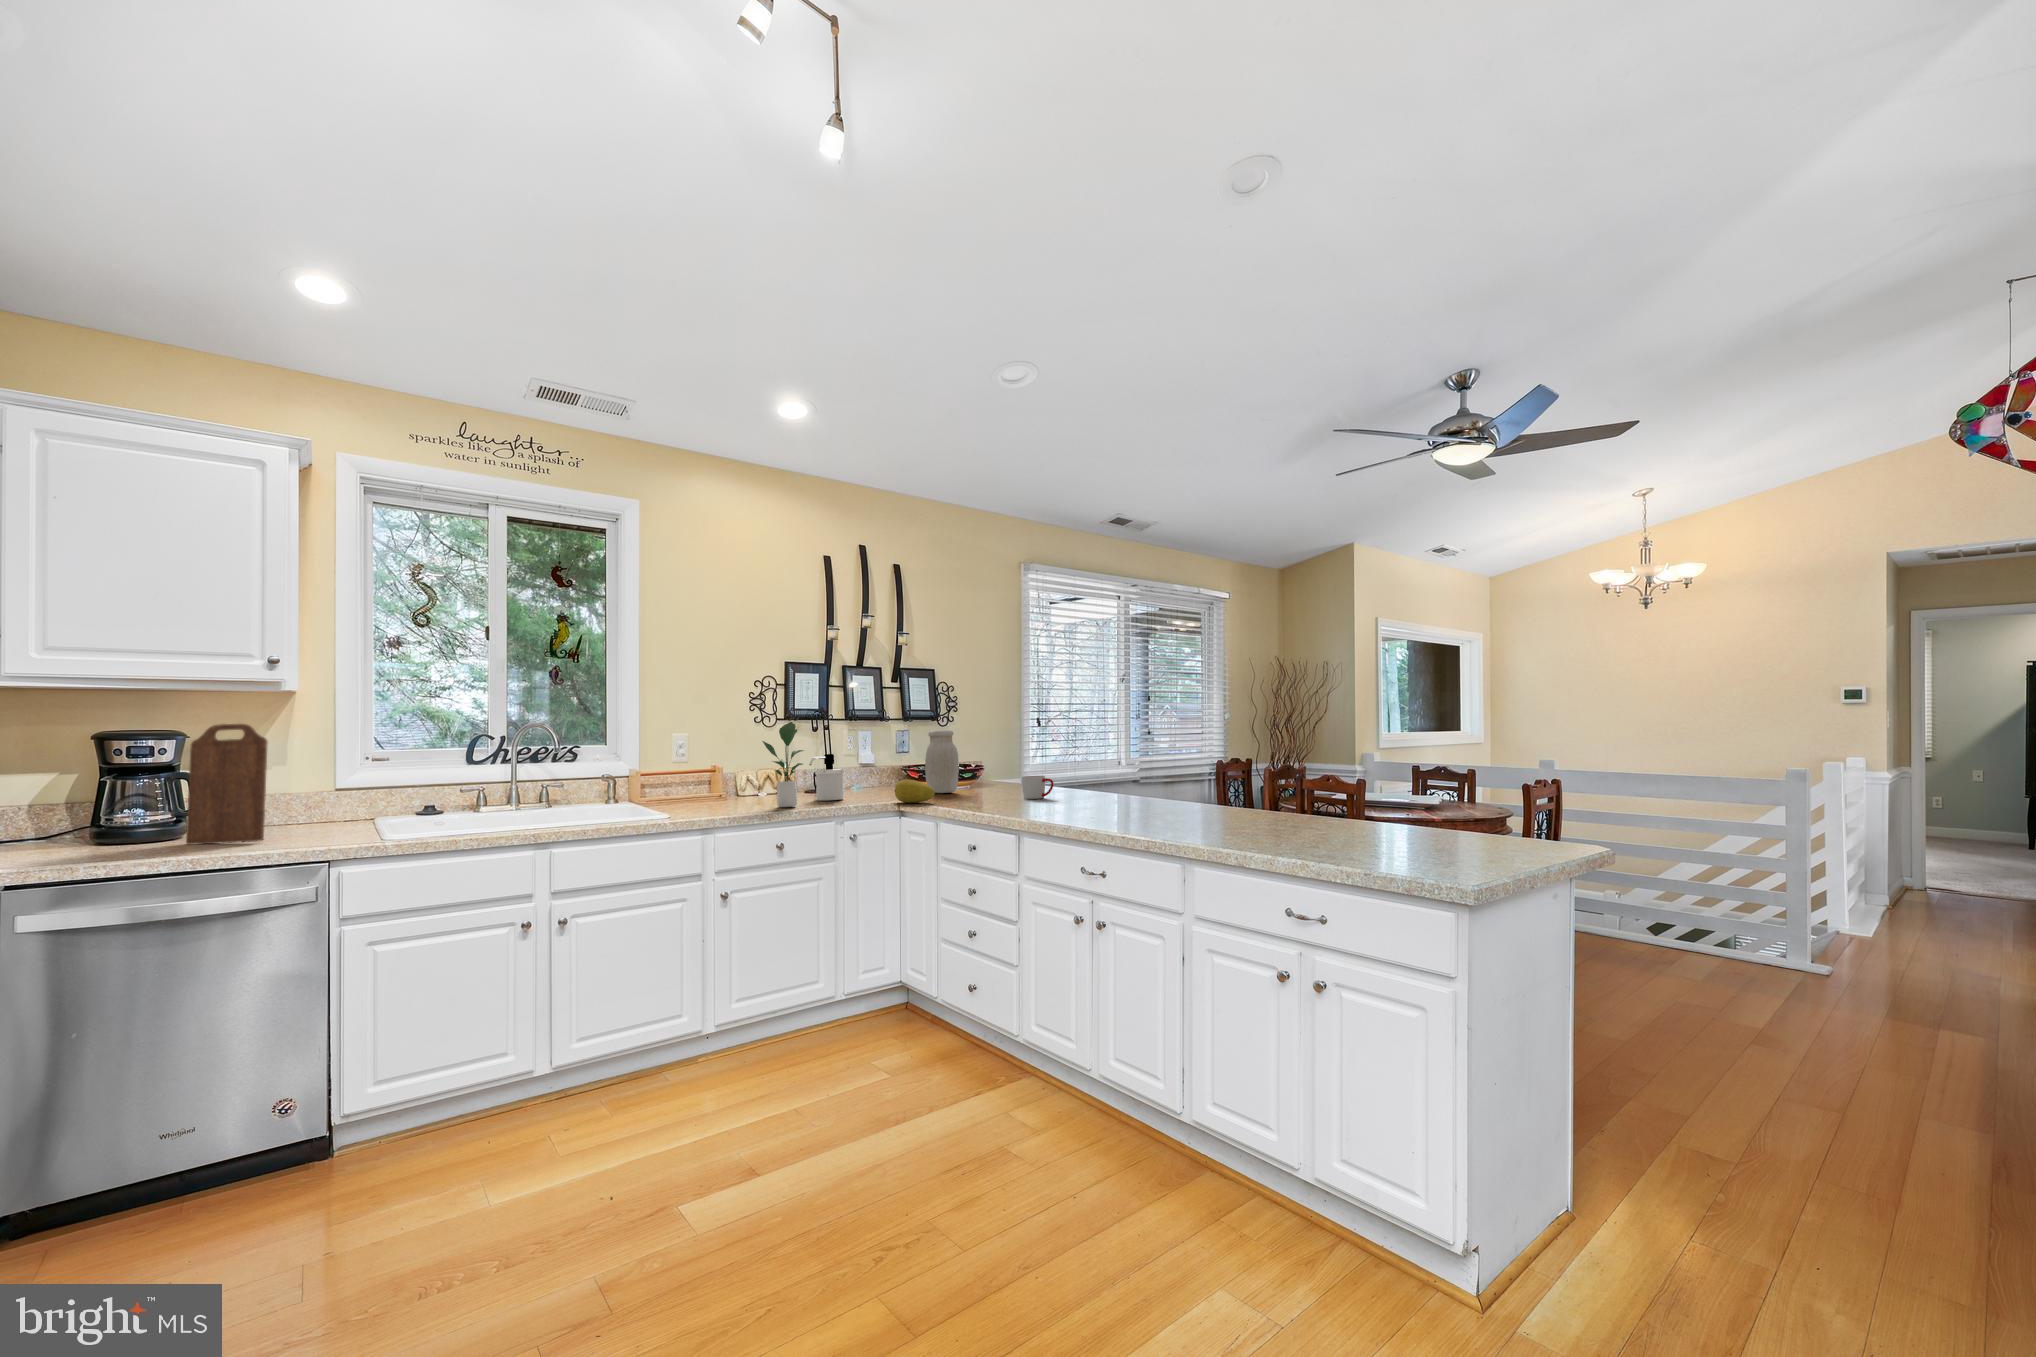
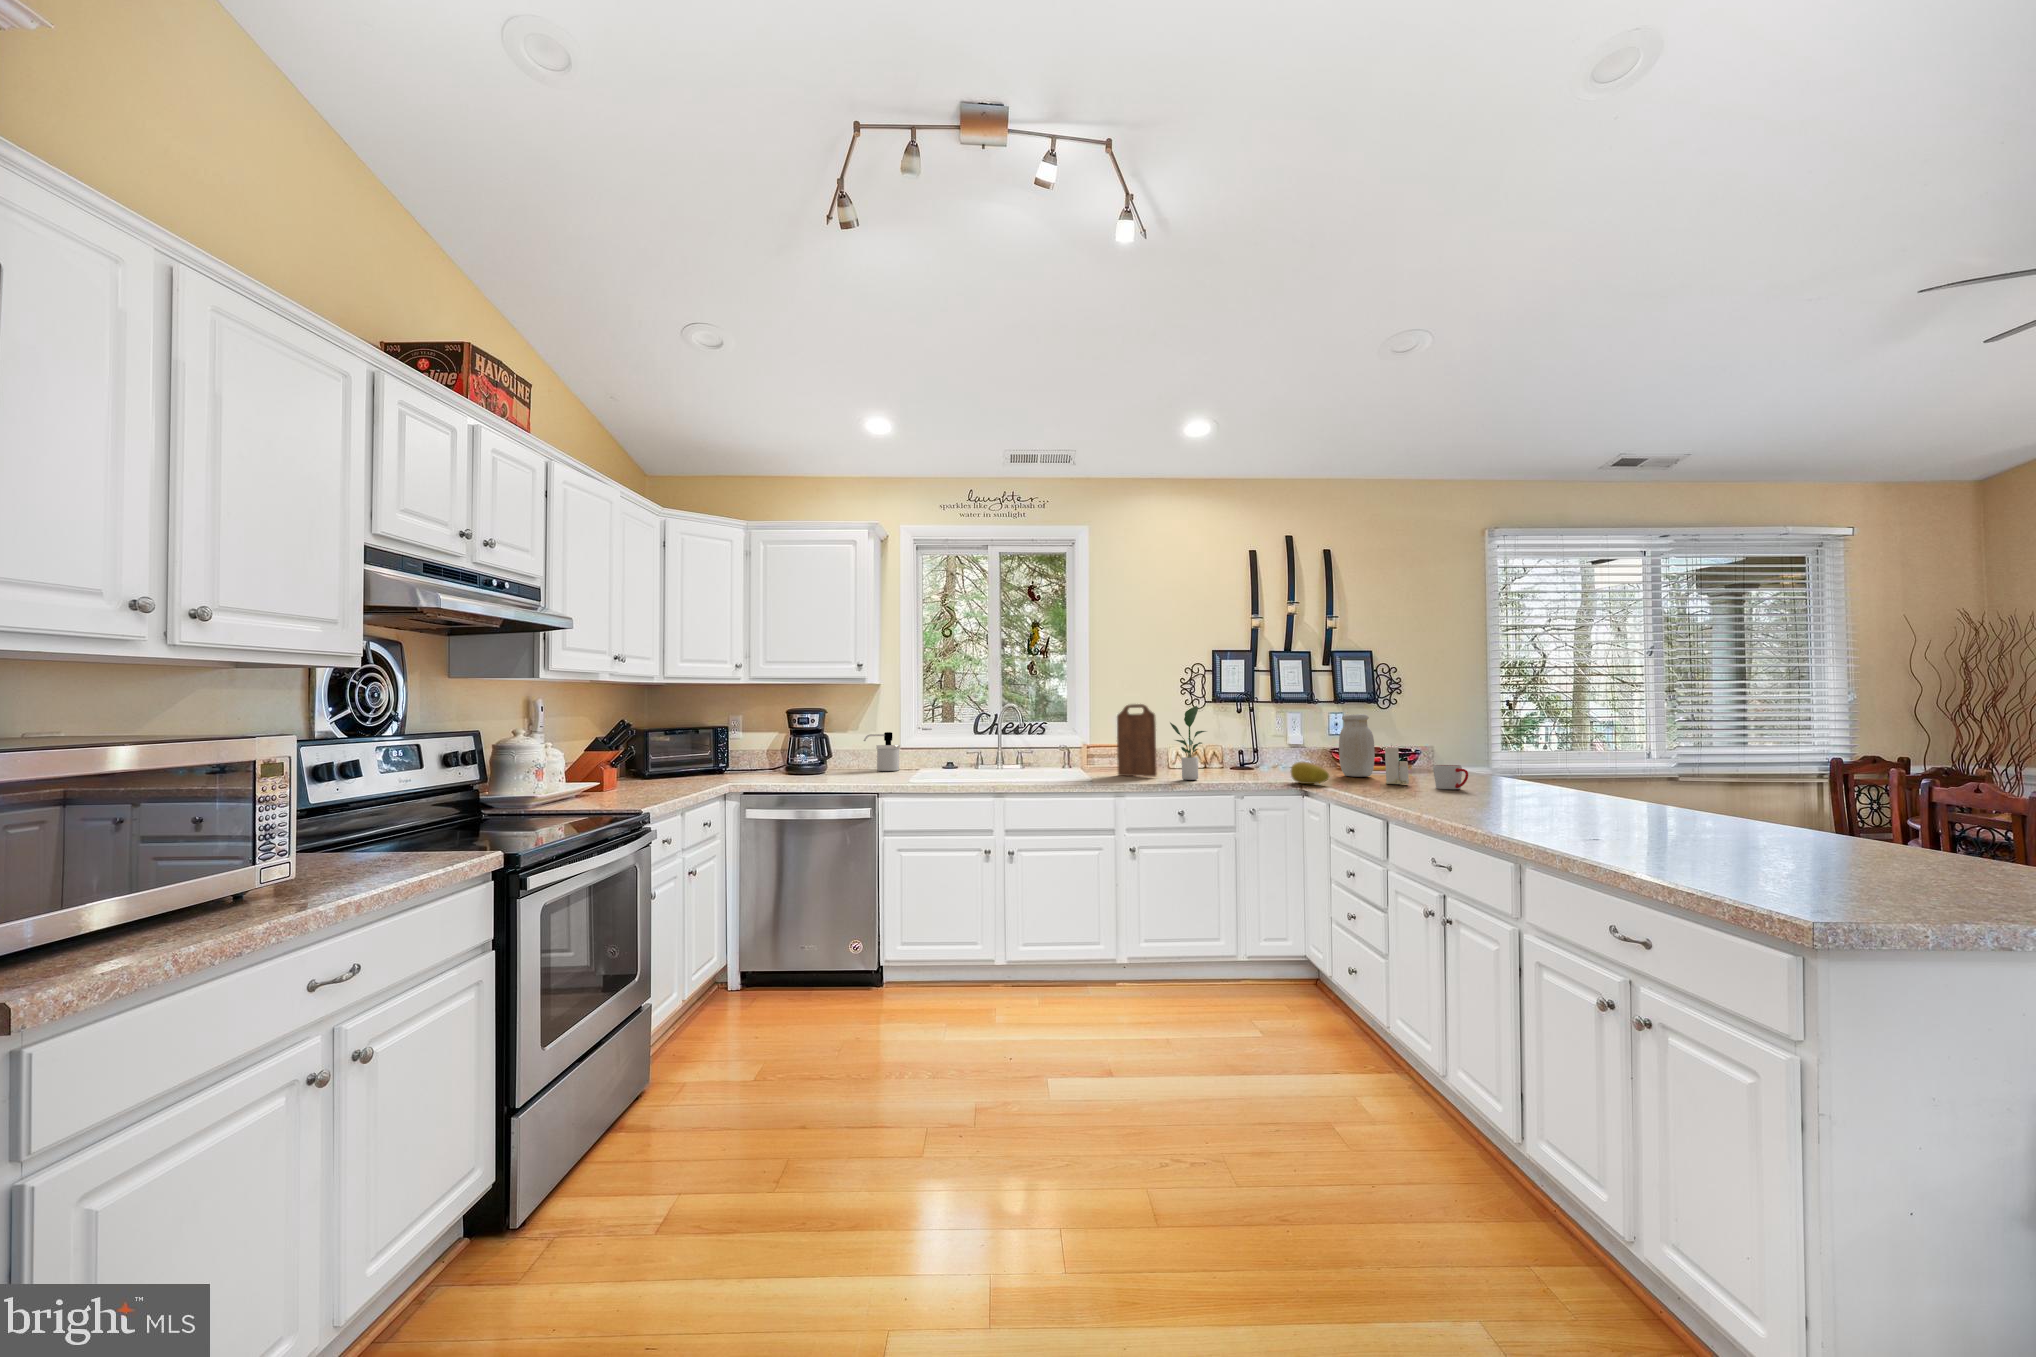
cutting board: present [186,724,268,845] -> present [1117,704,1157,777]
soap dispenser: present [809,754,844,801] -> present [864,732,900,771]
candle: none [976,758,999,797] -> present [1385,748,1409,784]

